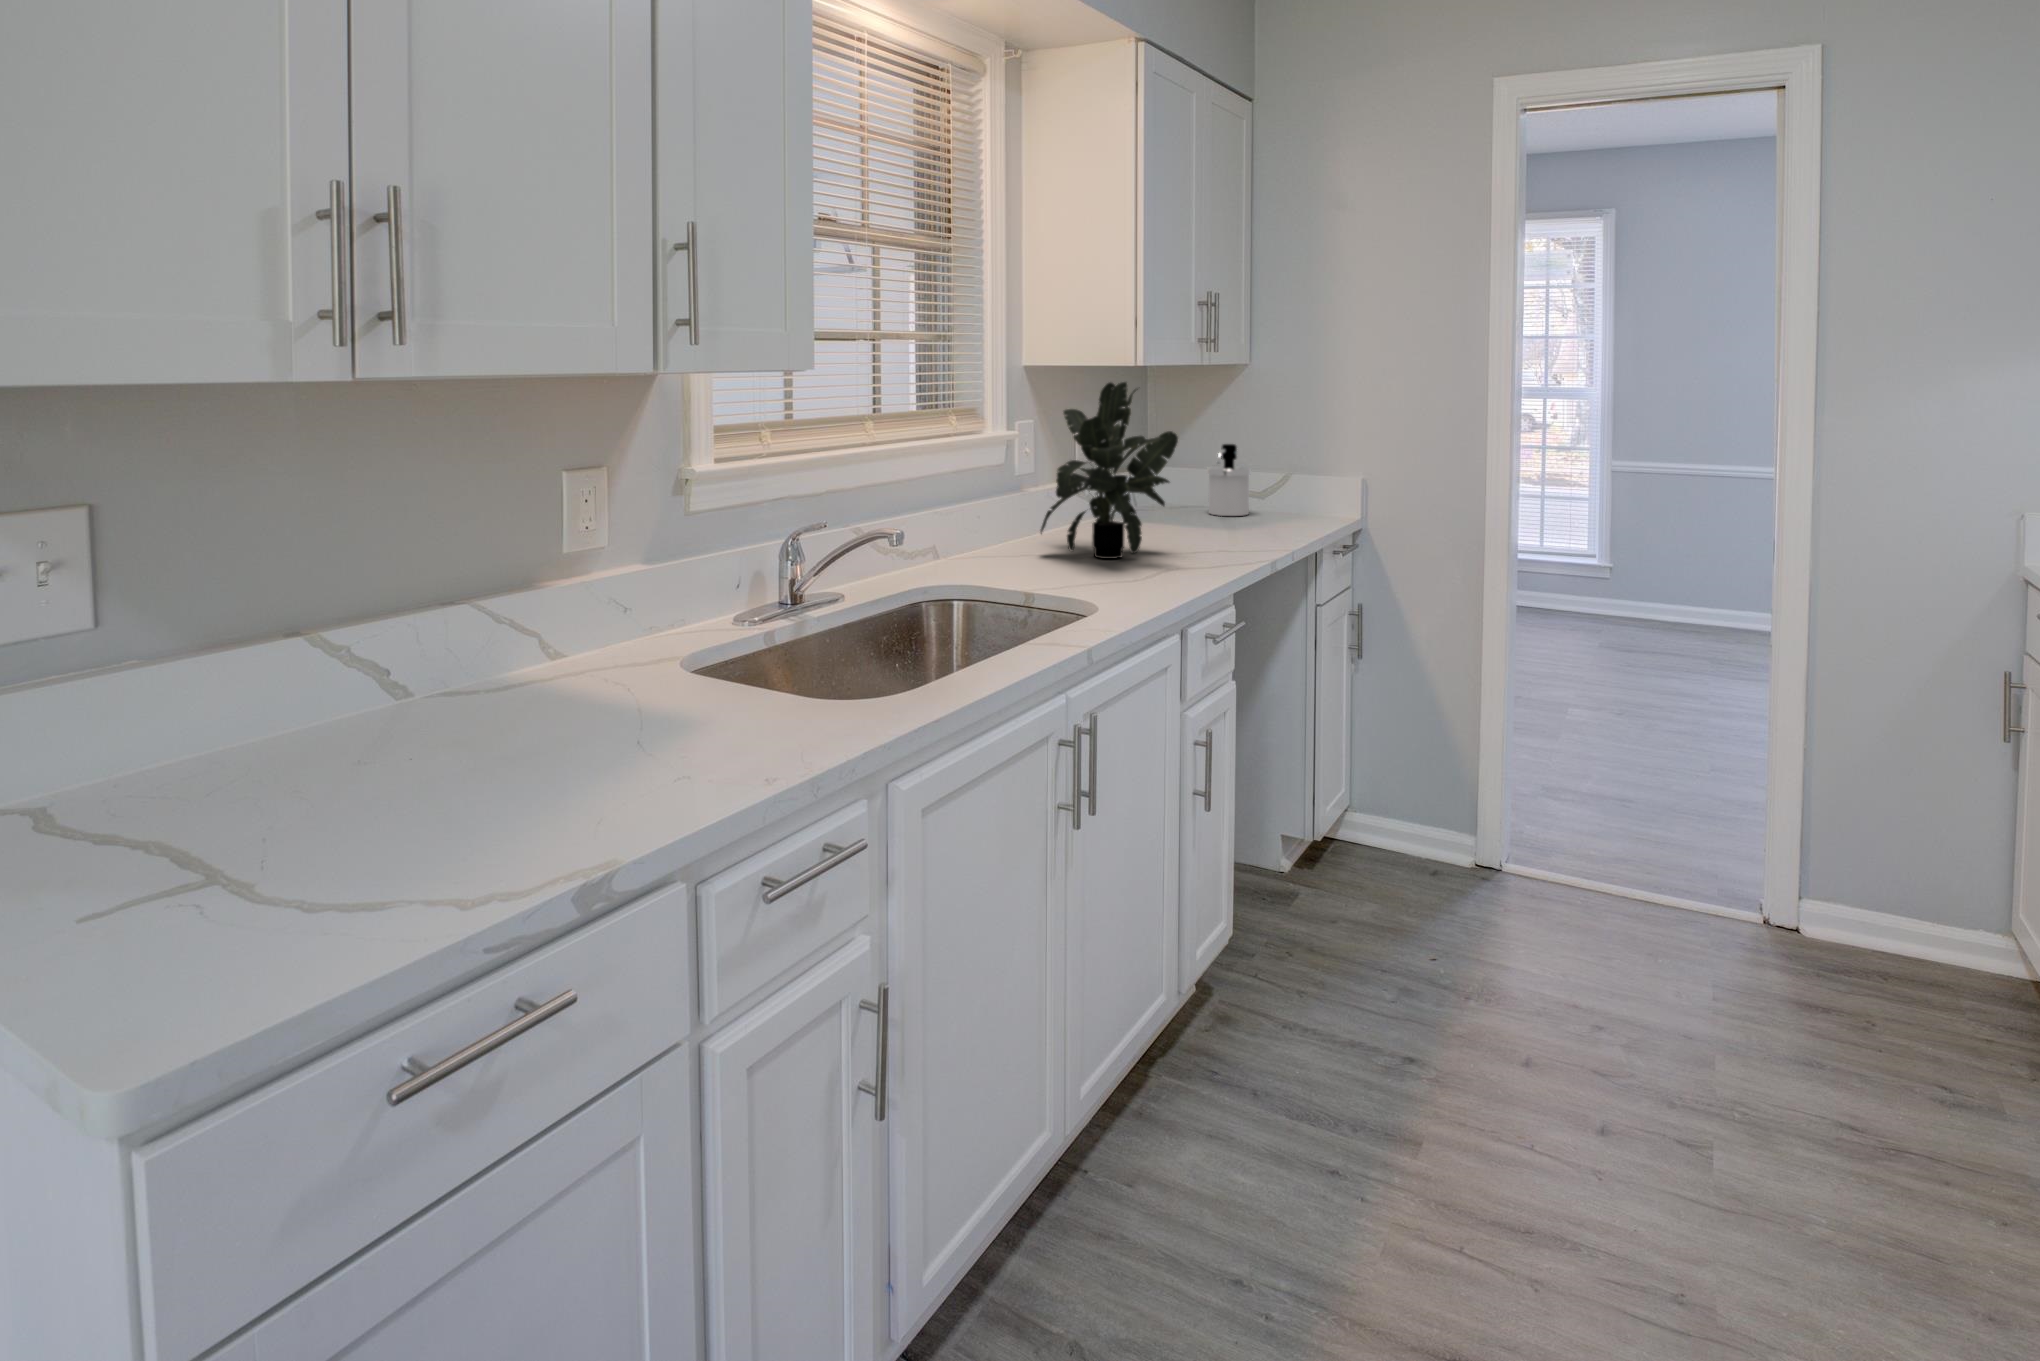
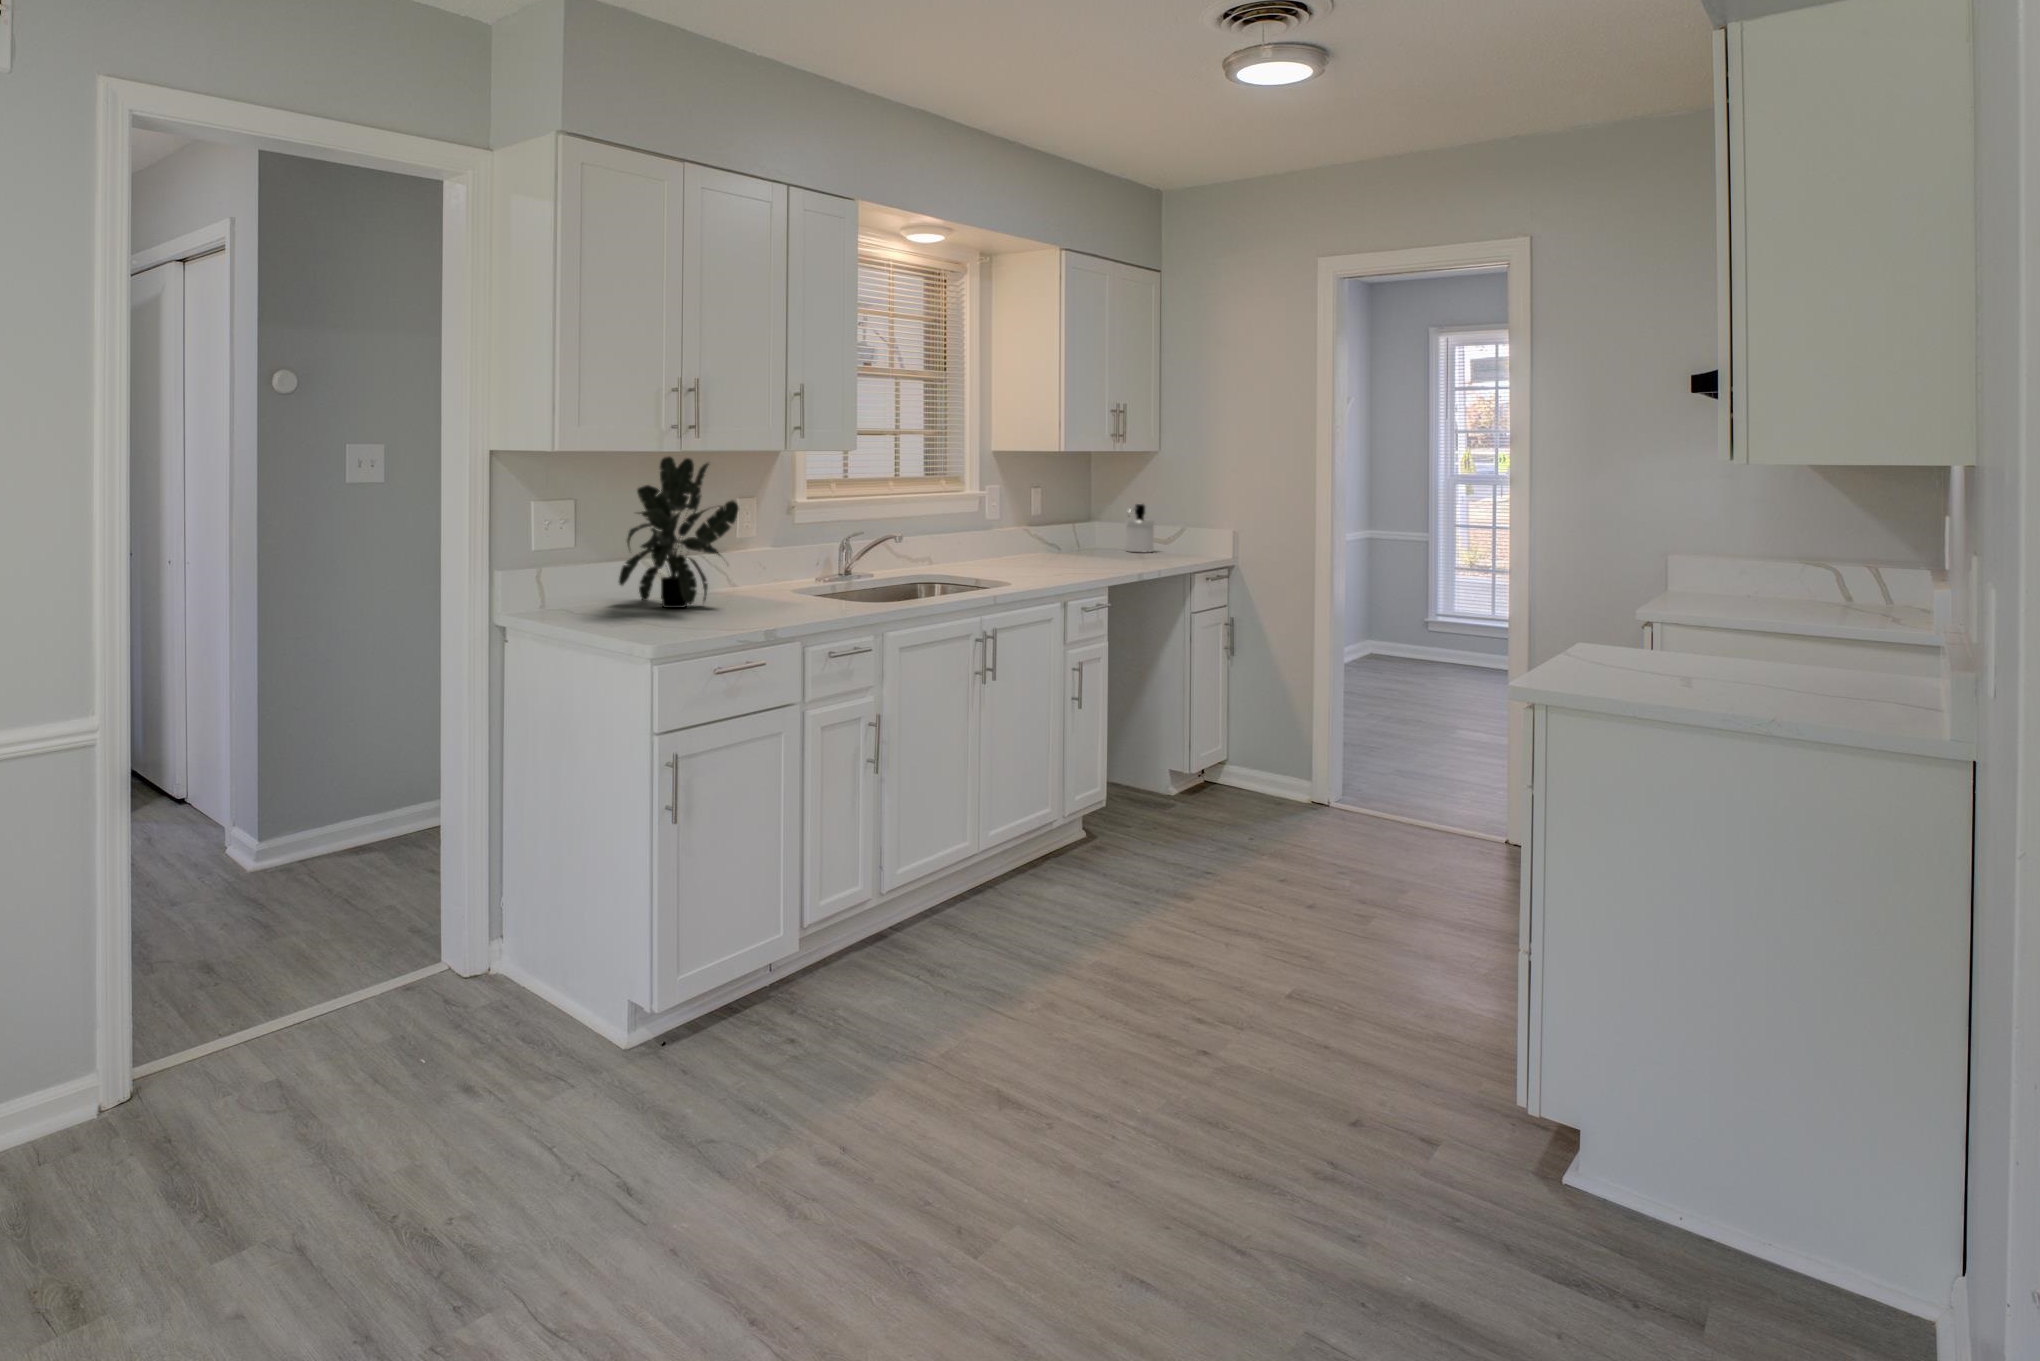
potted plant: present [1041,382,1178,559] -> present [619,457,739,608]

